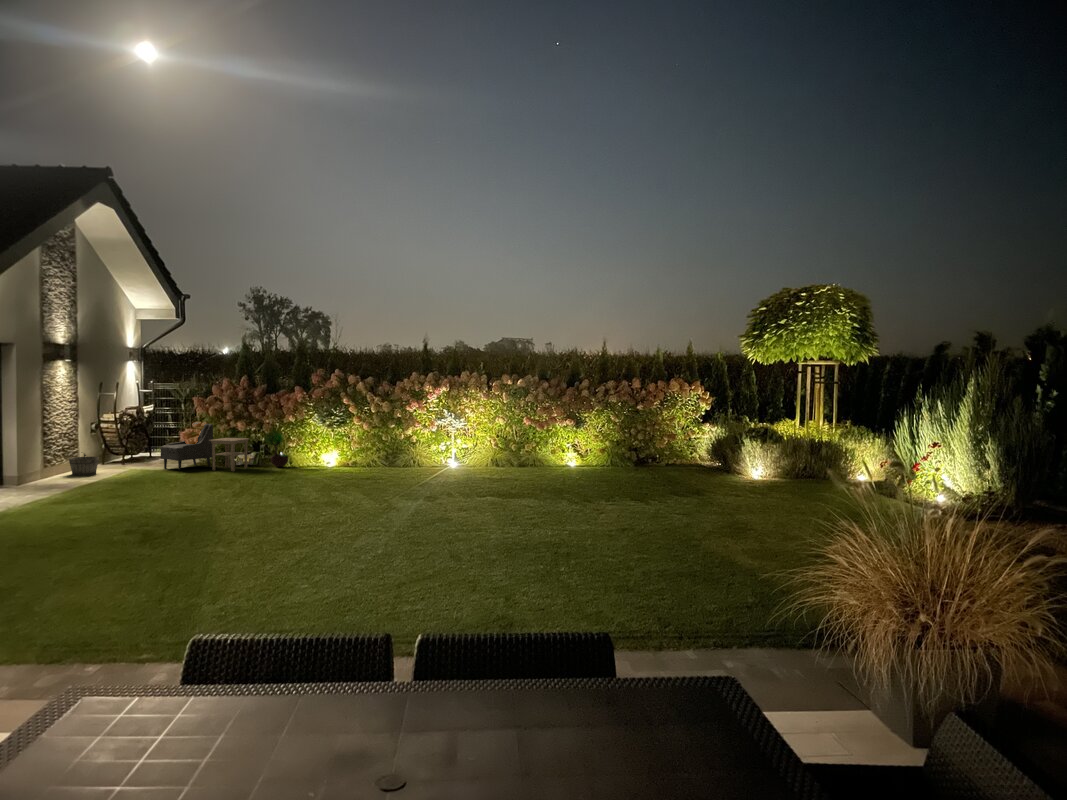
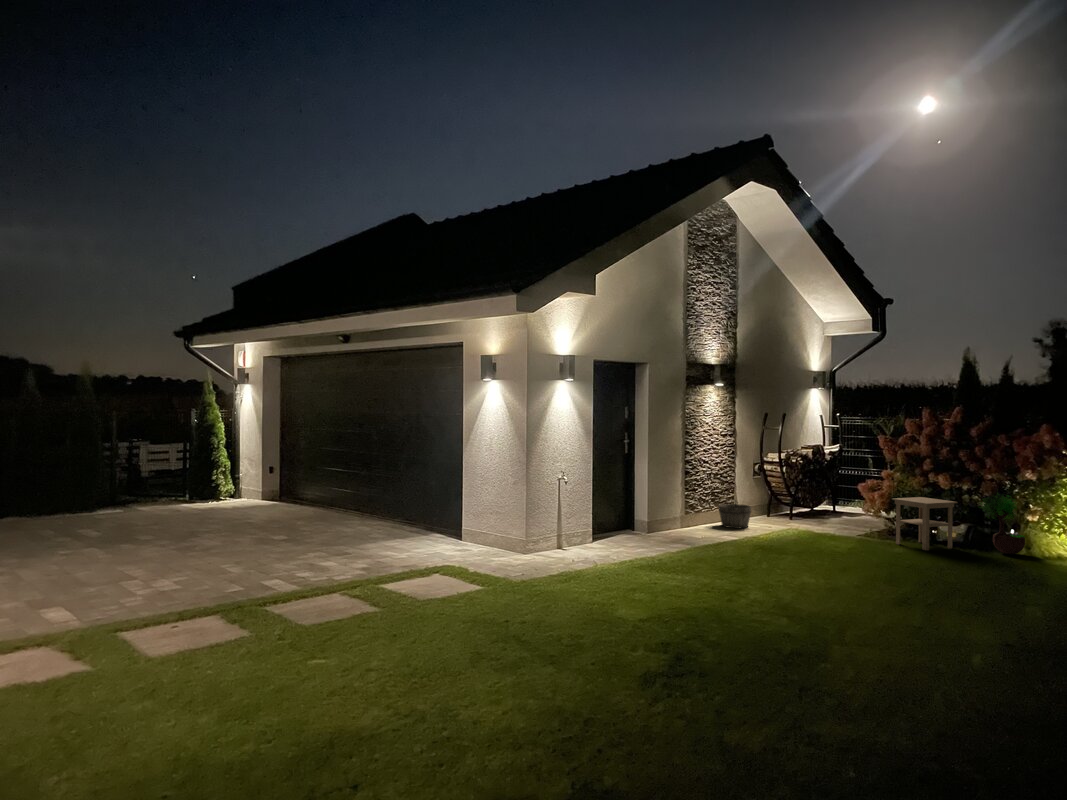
chair: present [160,423,213,471] -> none [829,471,902,539]

